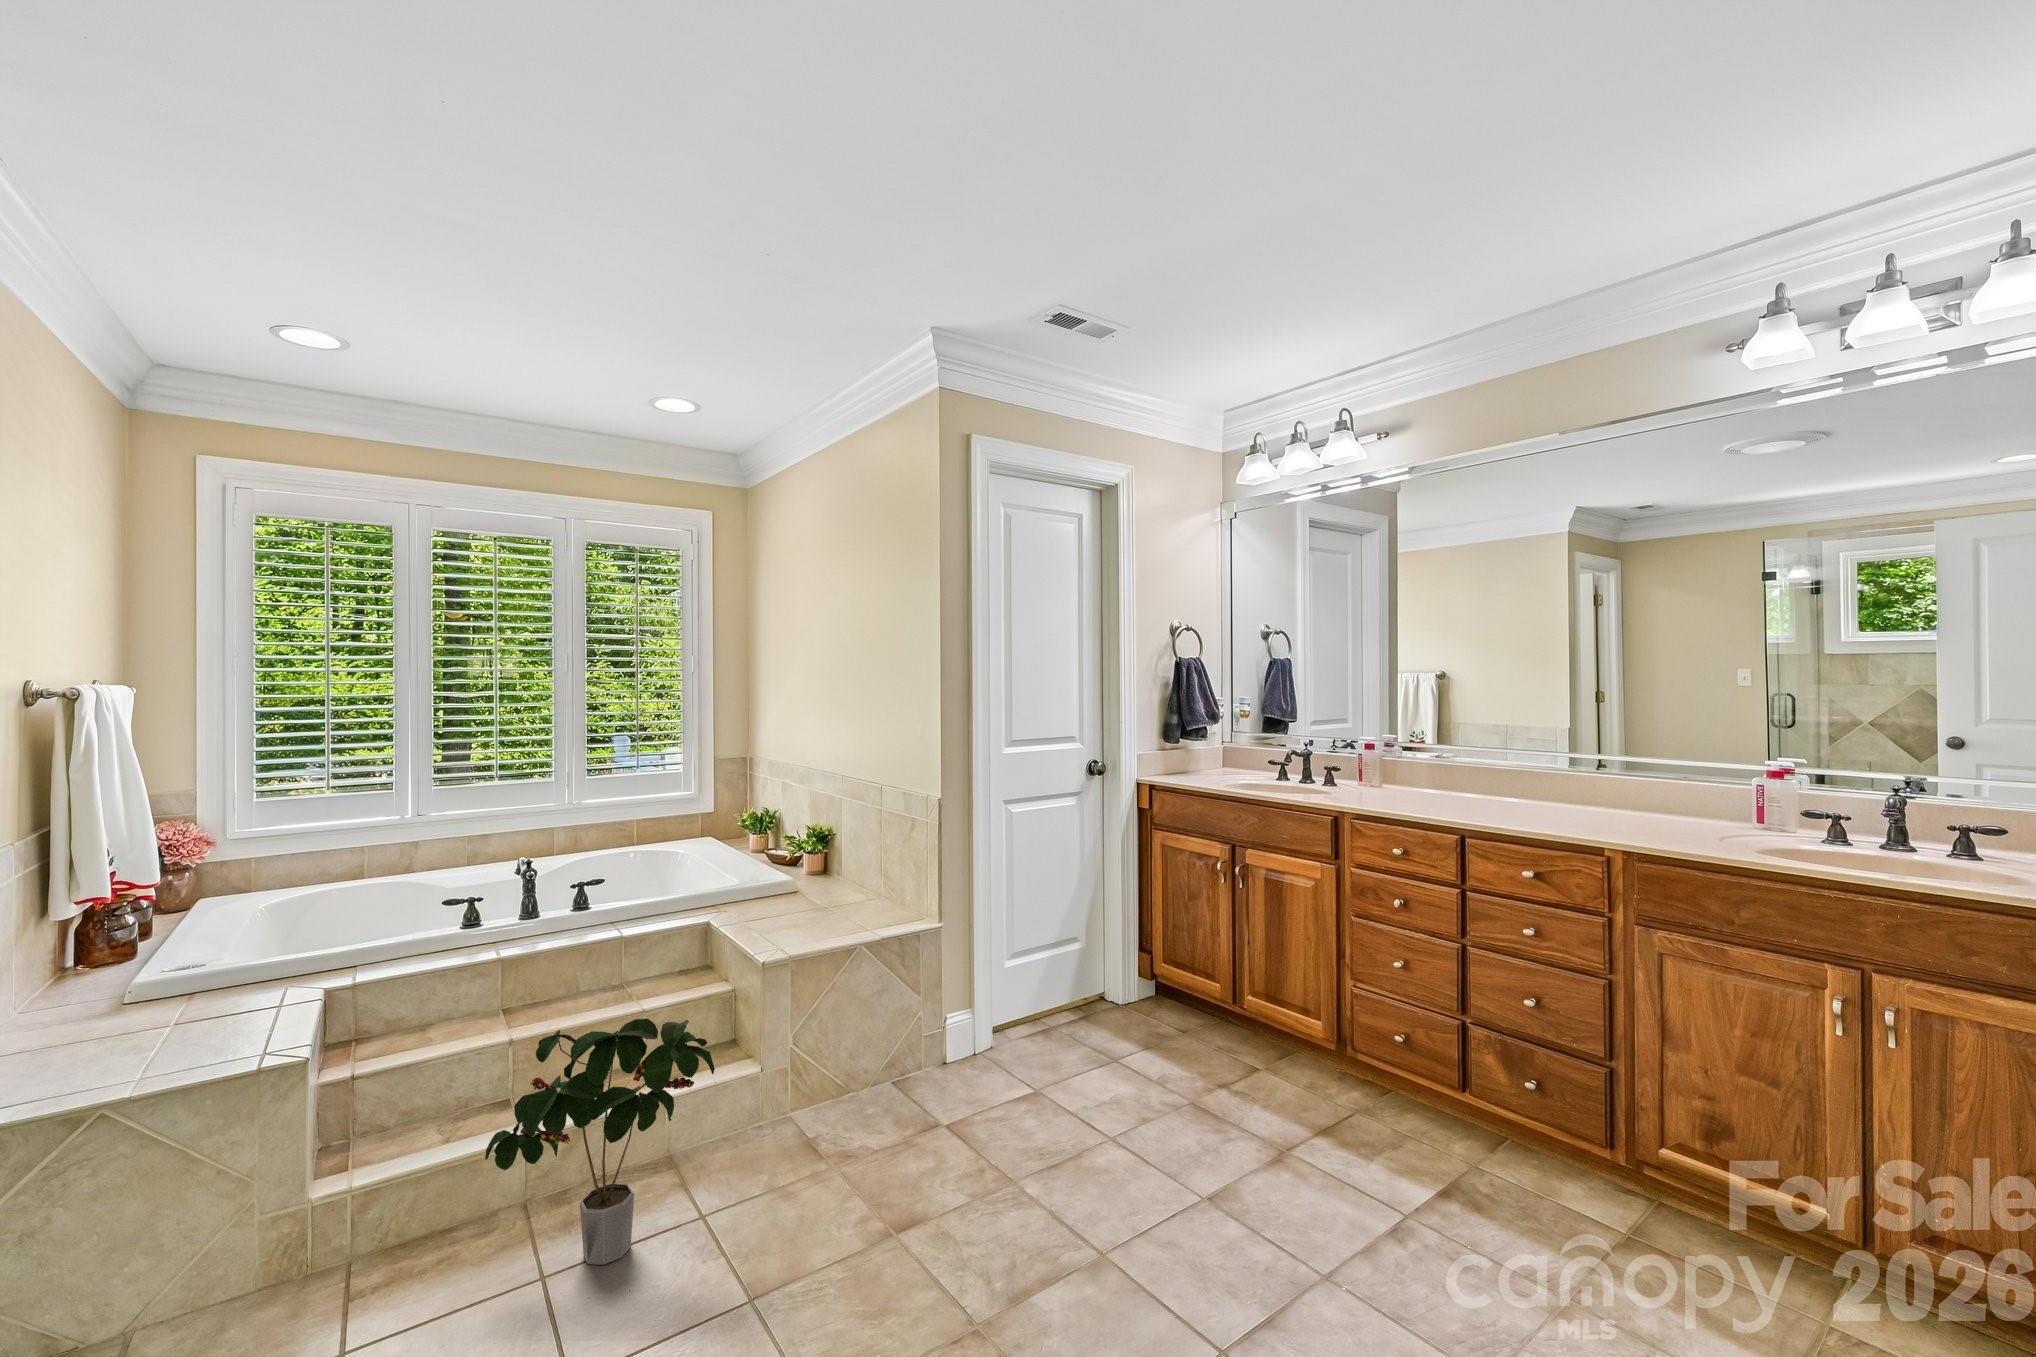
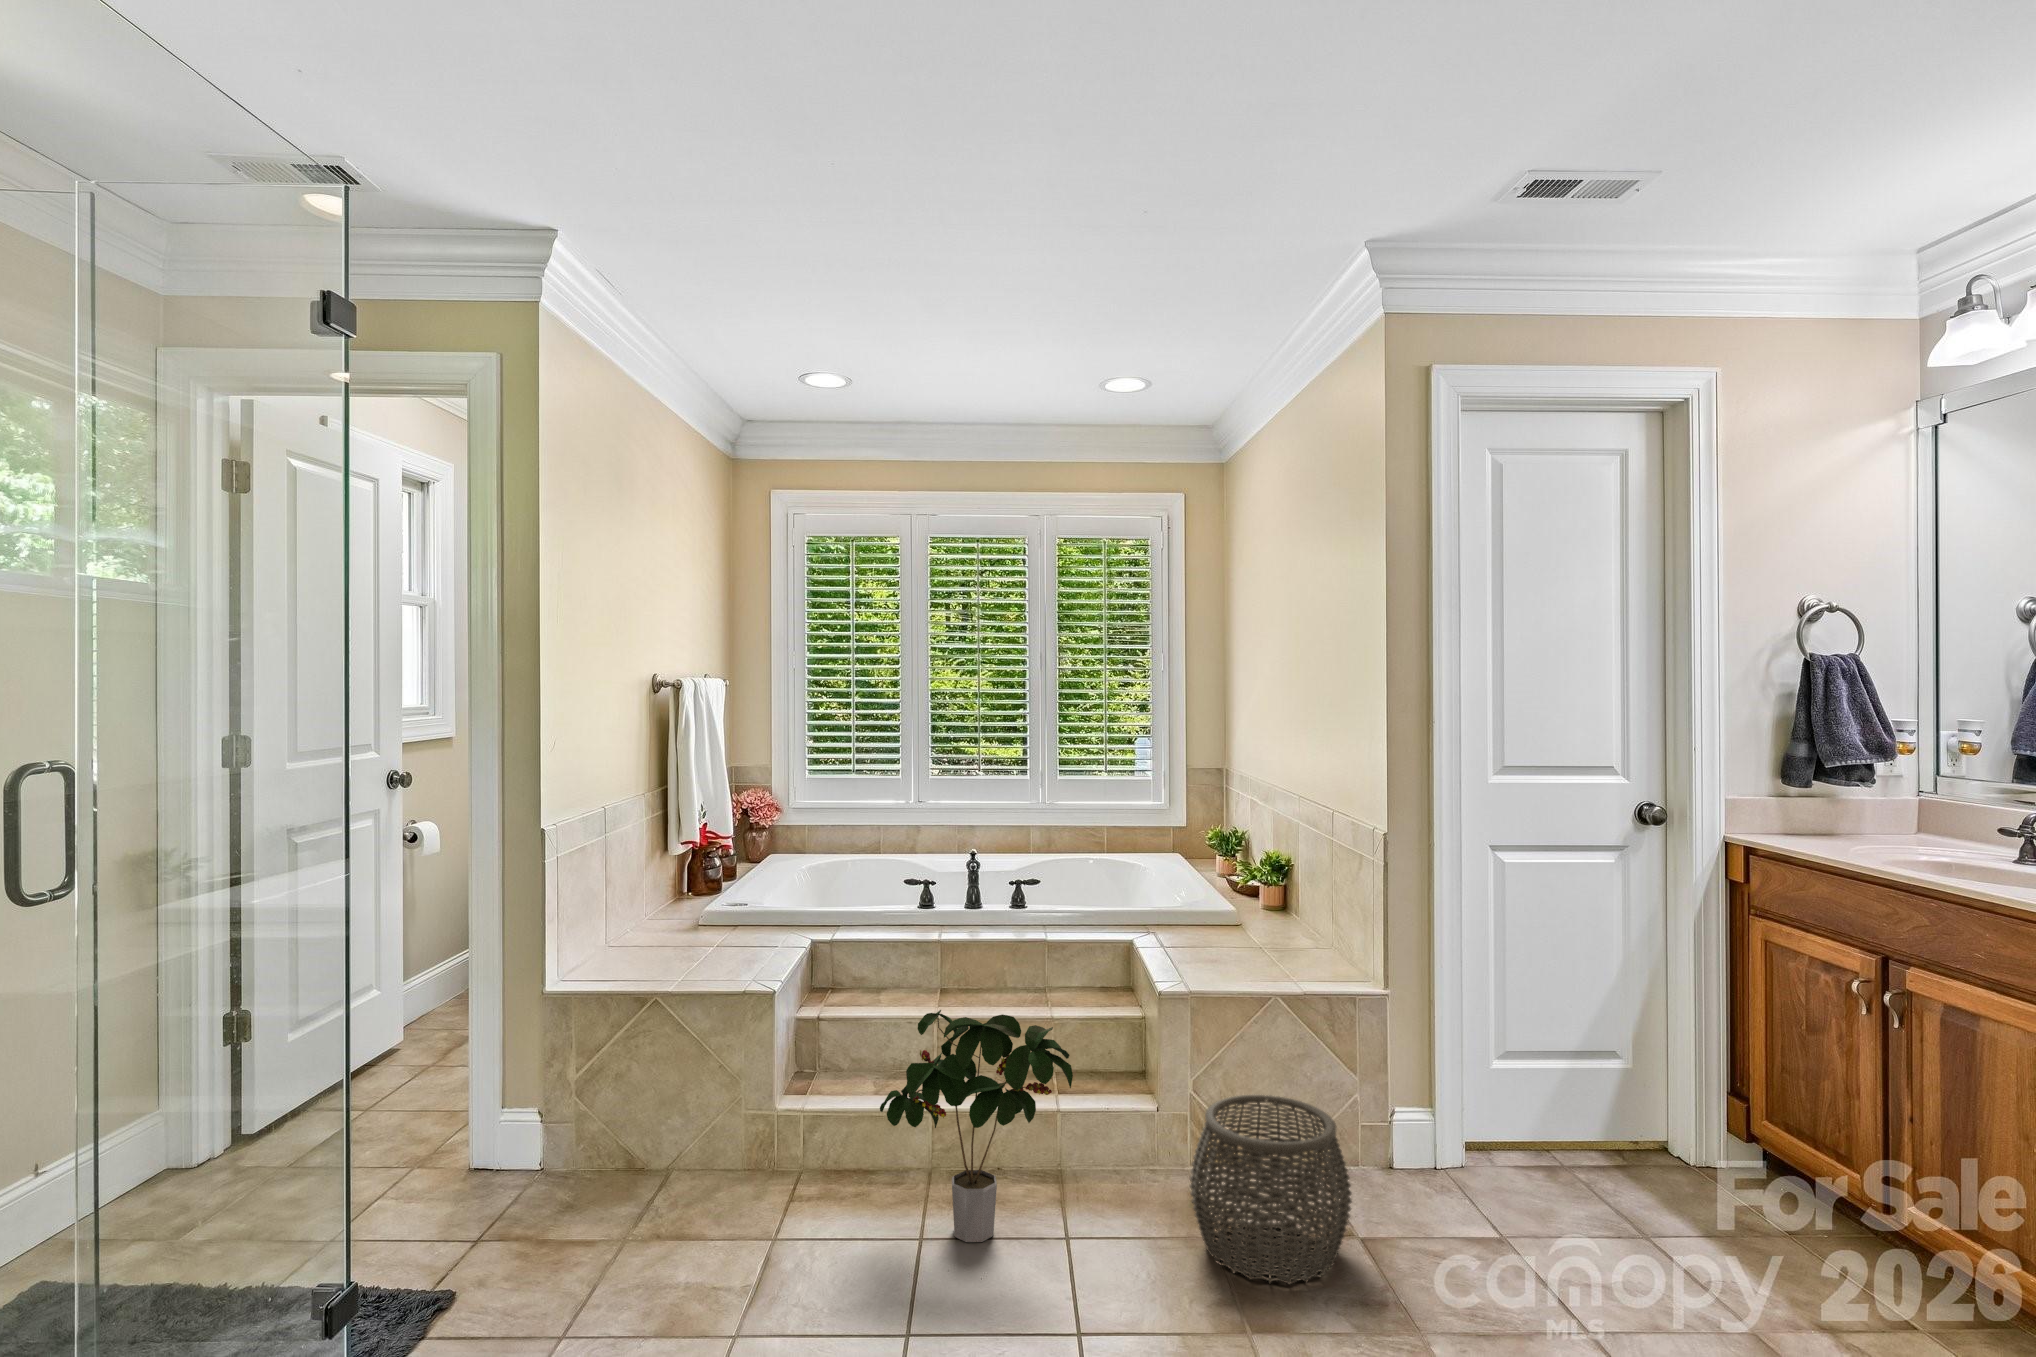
woven basket: none [822,1030,958,1196] -> present [1190,1094,1352,1284]

